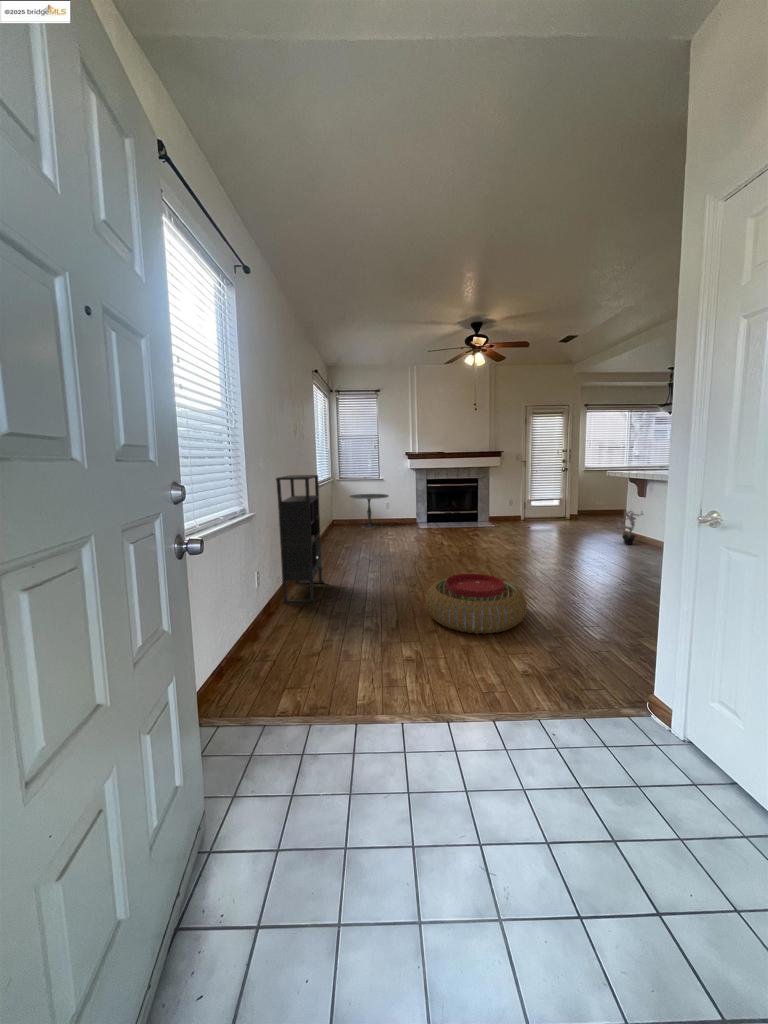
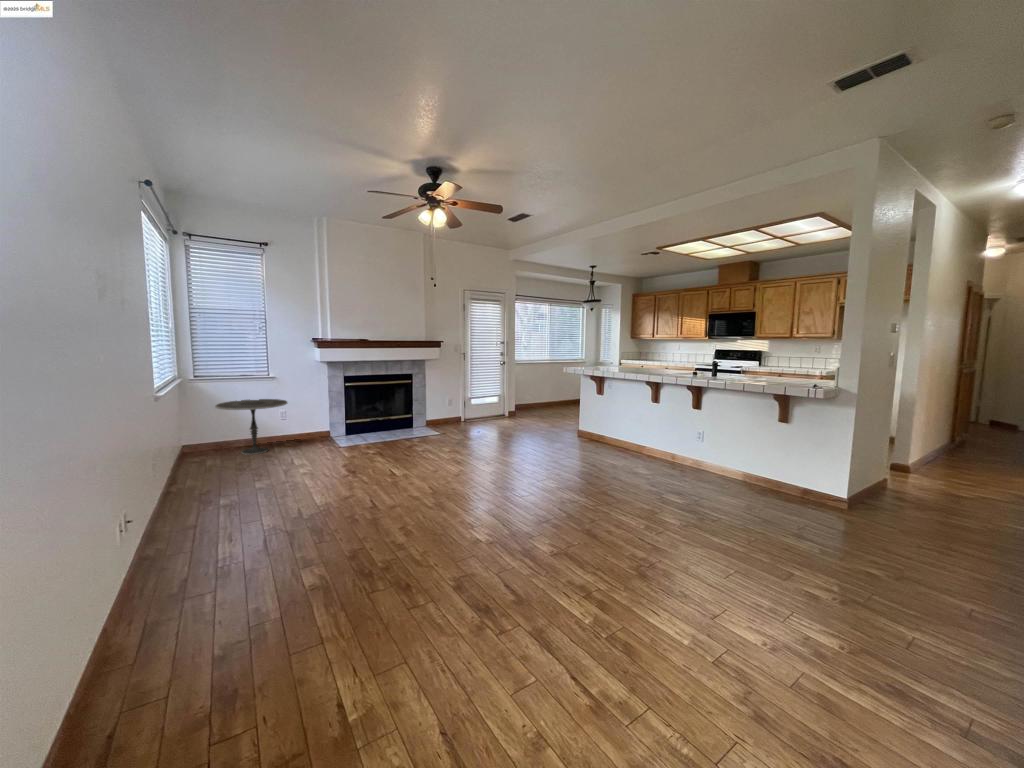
bookshelf: present [276,475,324,603] -> none [52,388,199,735]
potted plant: present [615,510,643,545] -> none [572,406,605,447]
pouf: present [425,574,527,634] -> none [455,546,625,683]

